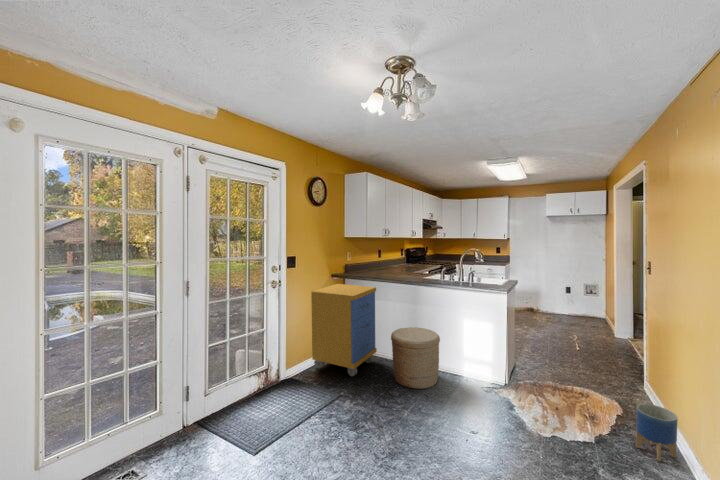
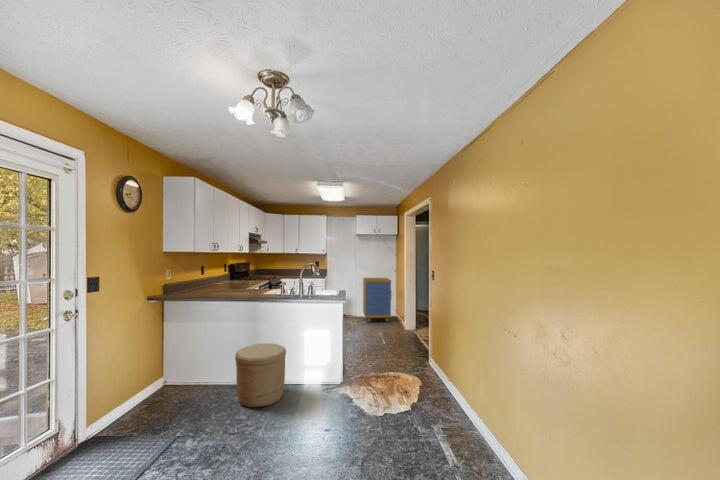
storage cabinet: present [311,284,377,376] -> present [363,278,391,322]
planter: present [636,404,678,461] -> none [434,371,457,411]

